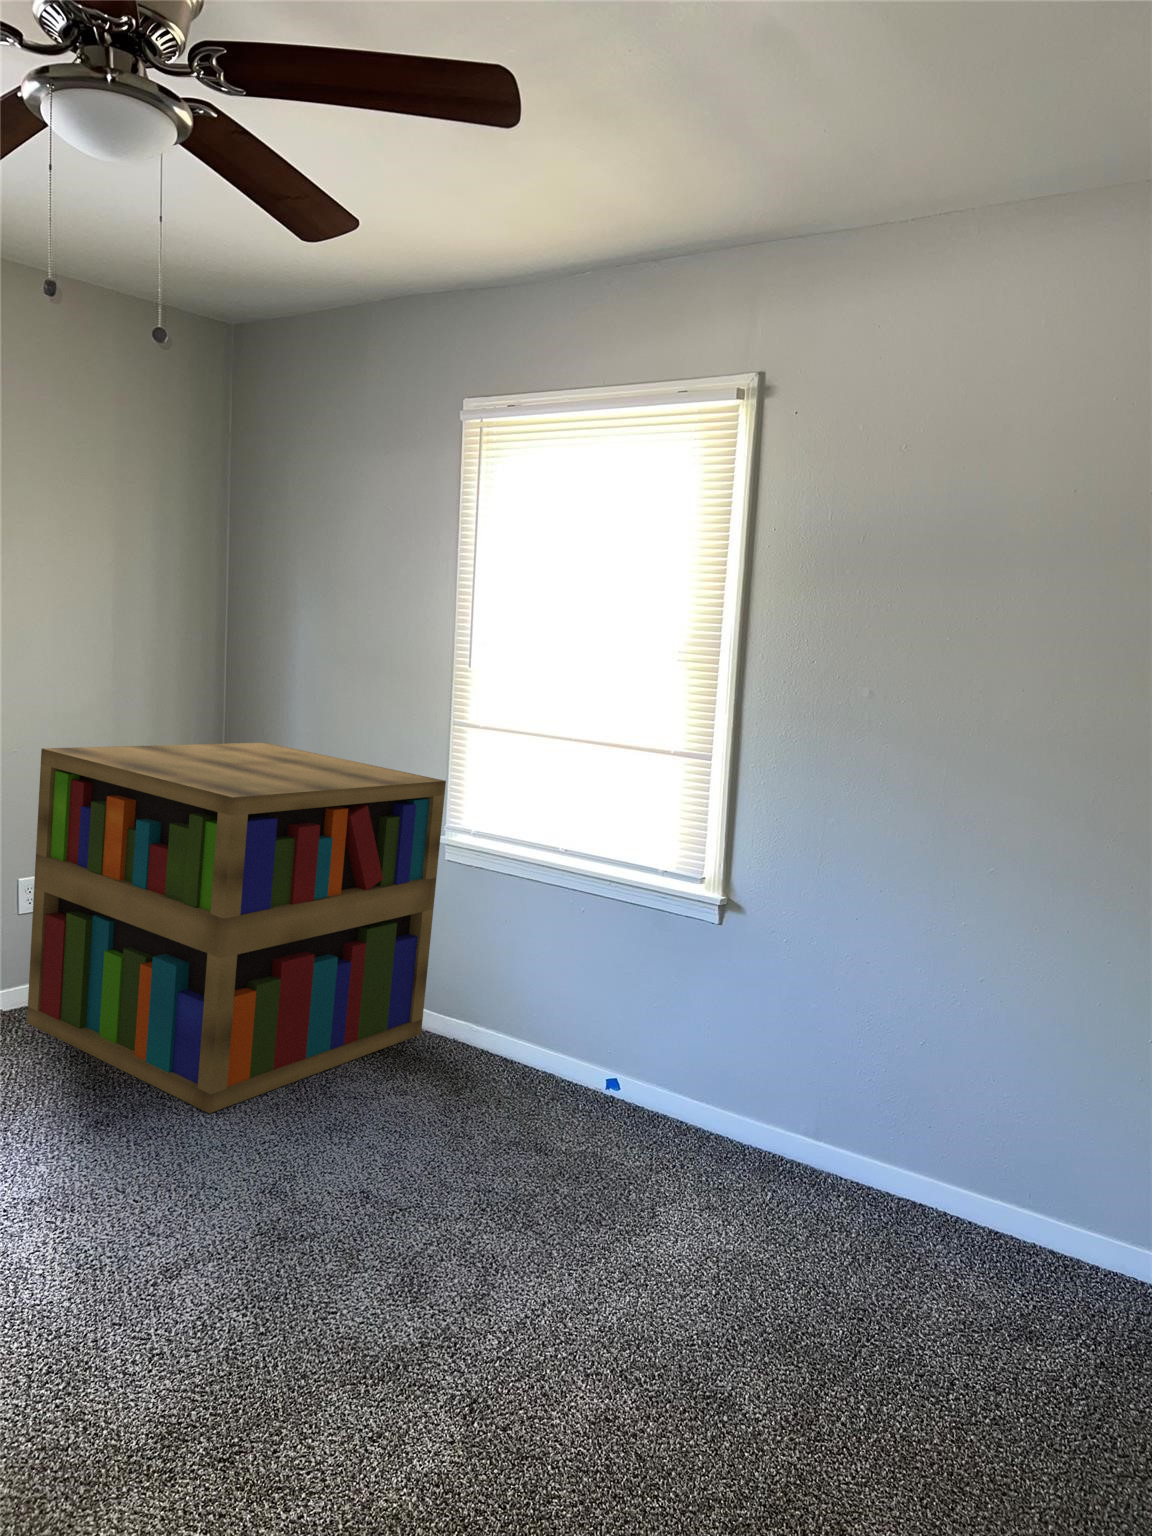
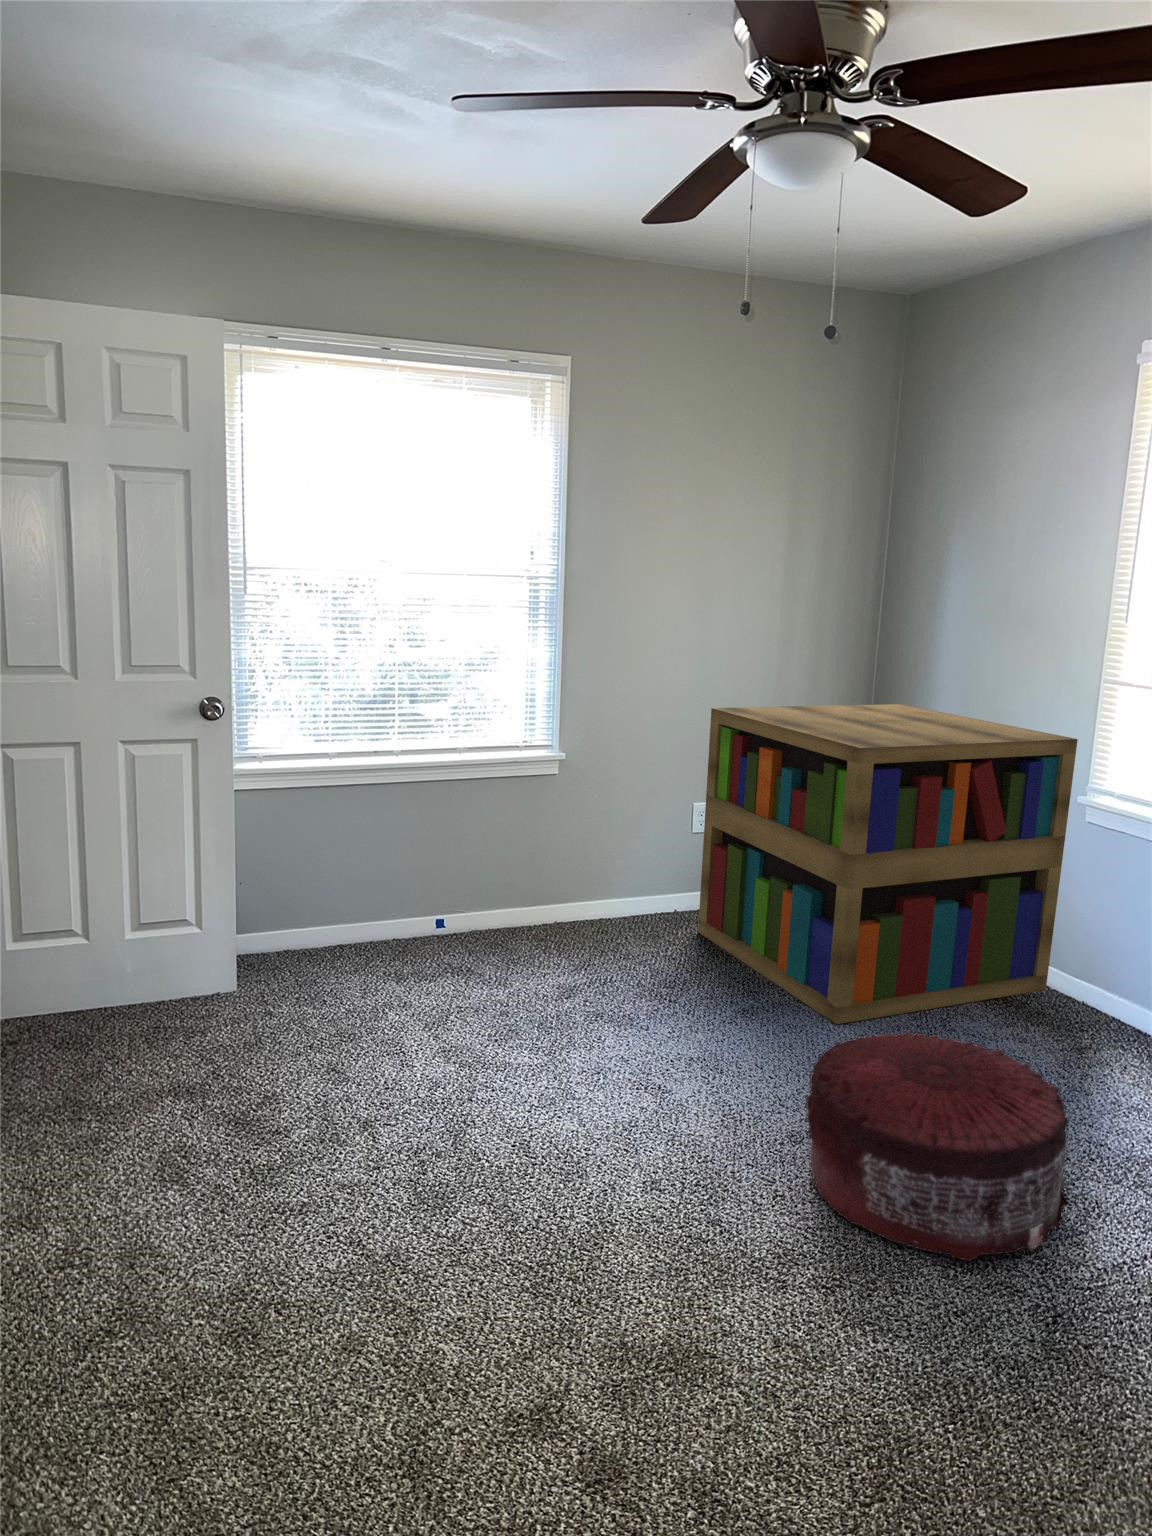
pouf: none [185,1113,471,1372] -> present [805,1030,1069,1261]

